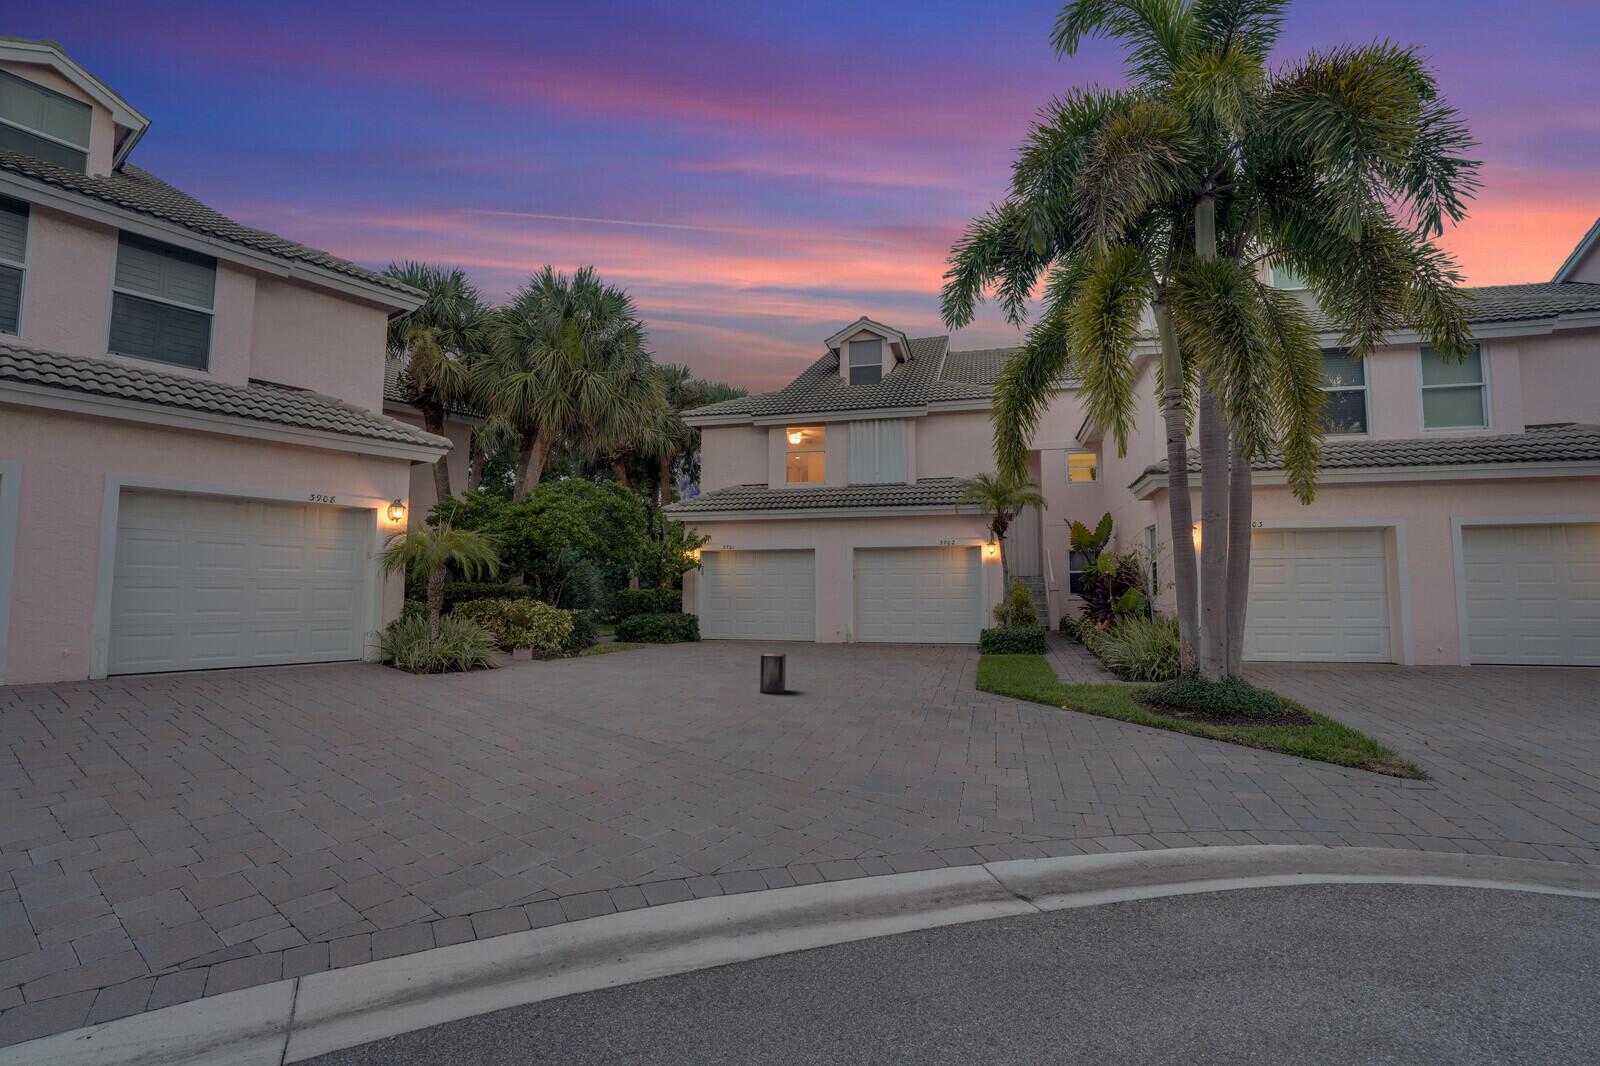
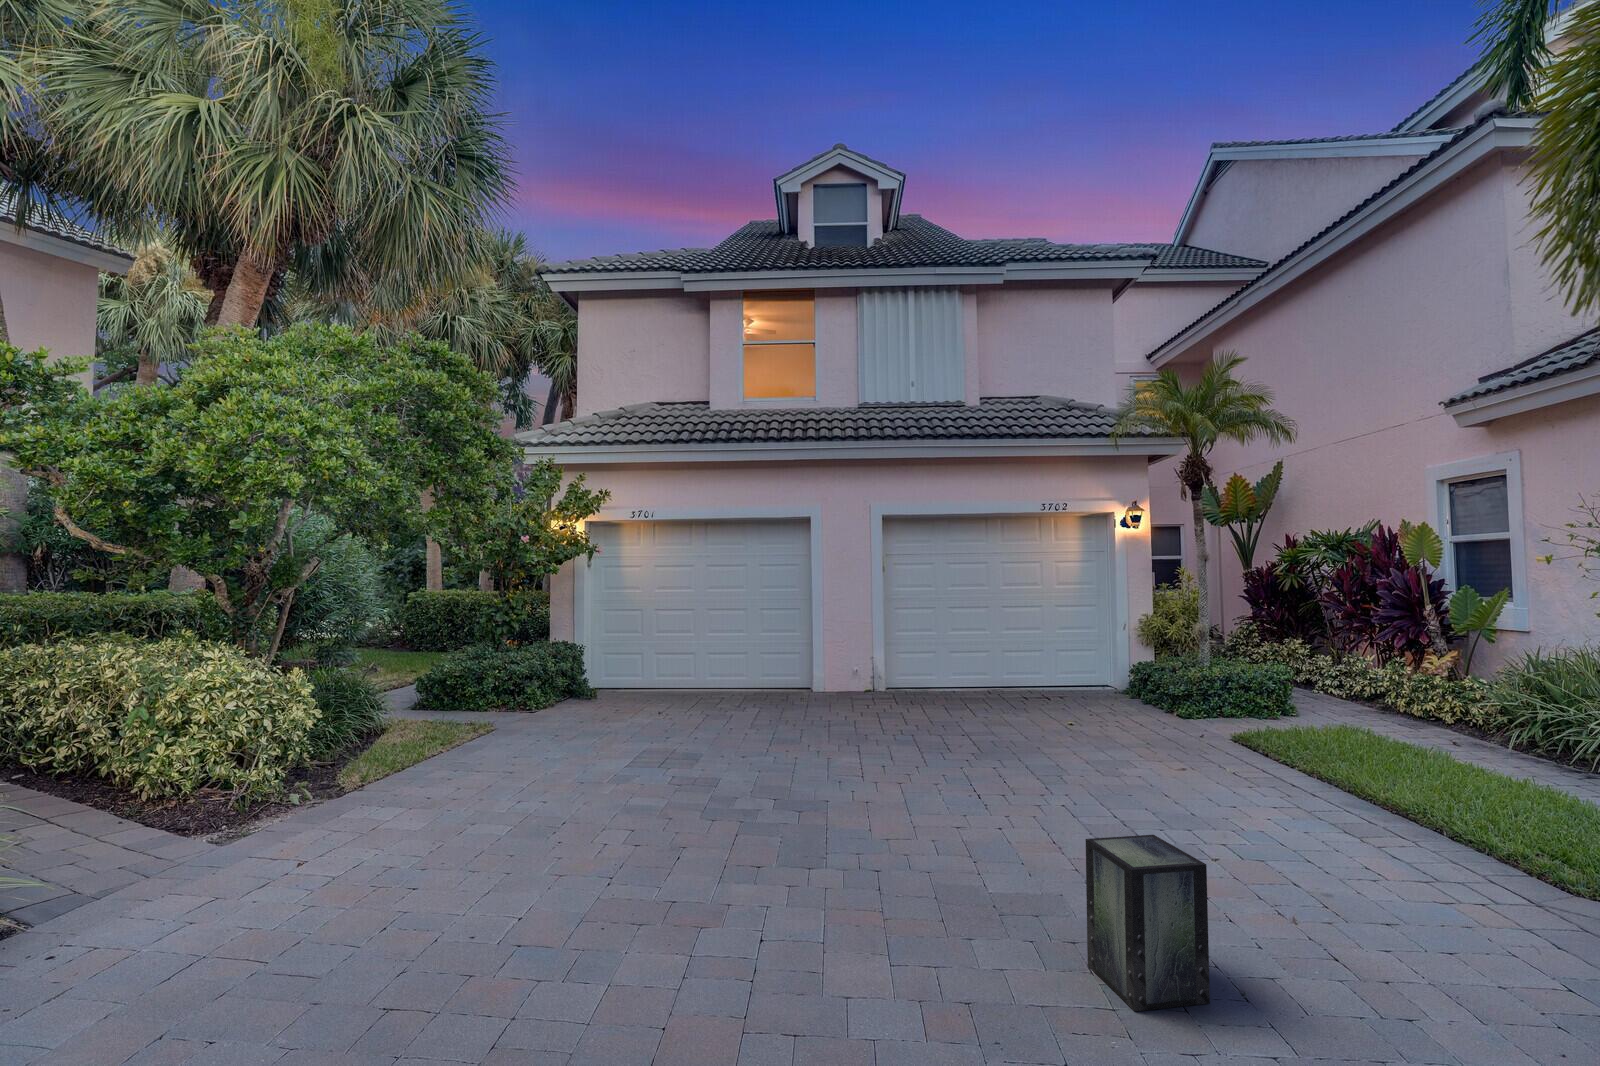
potted tree: present [512,614,532,661] -> none [104,690,180,834]

